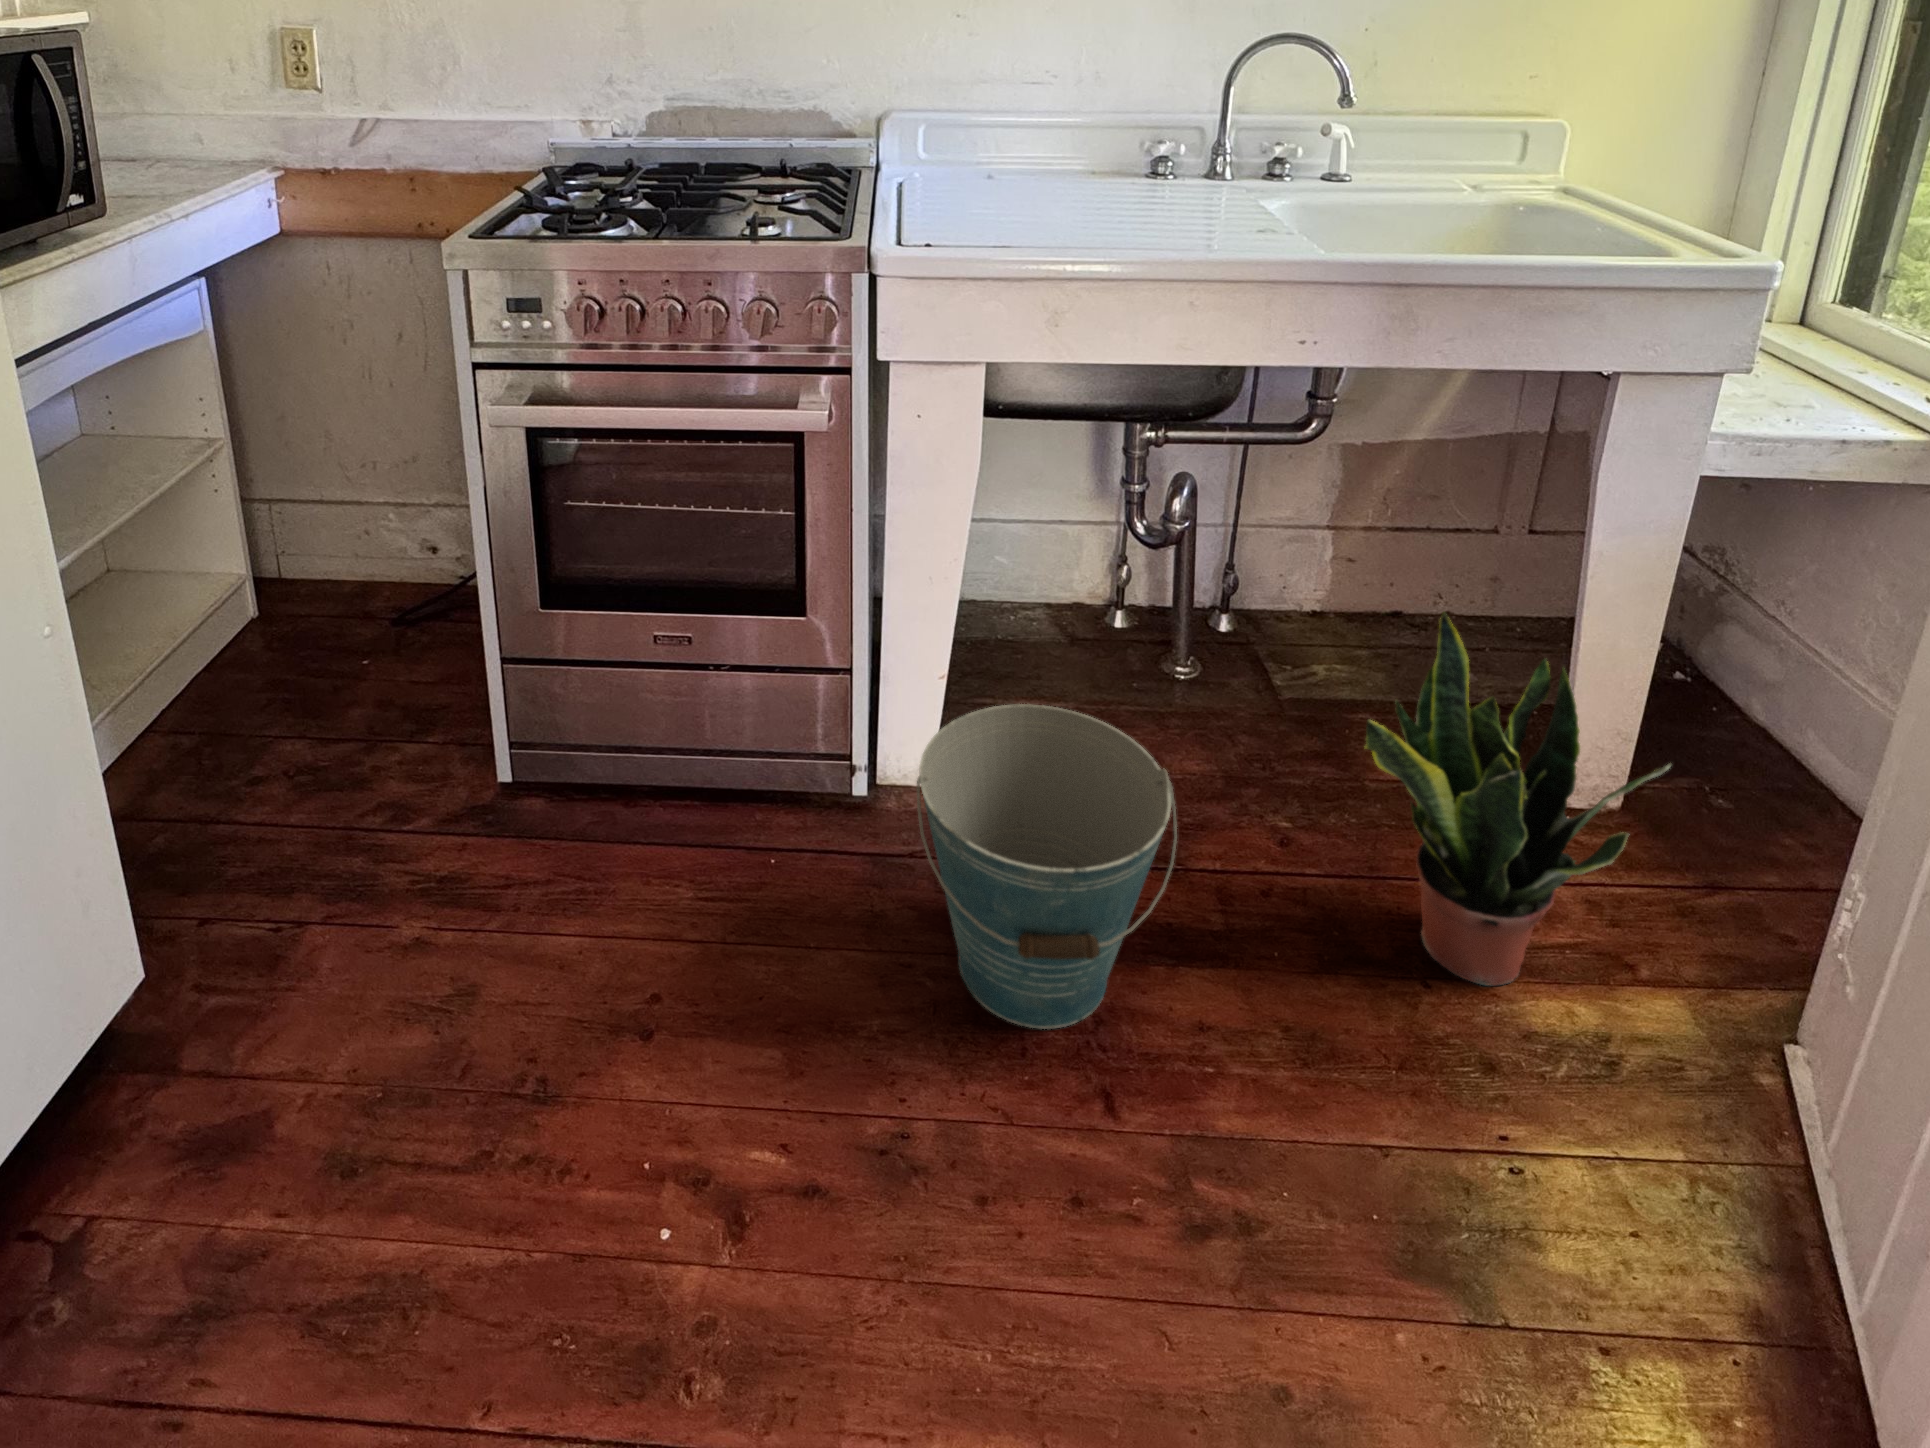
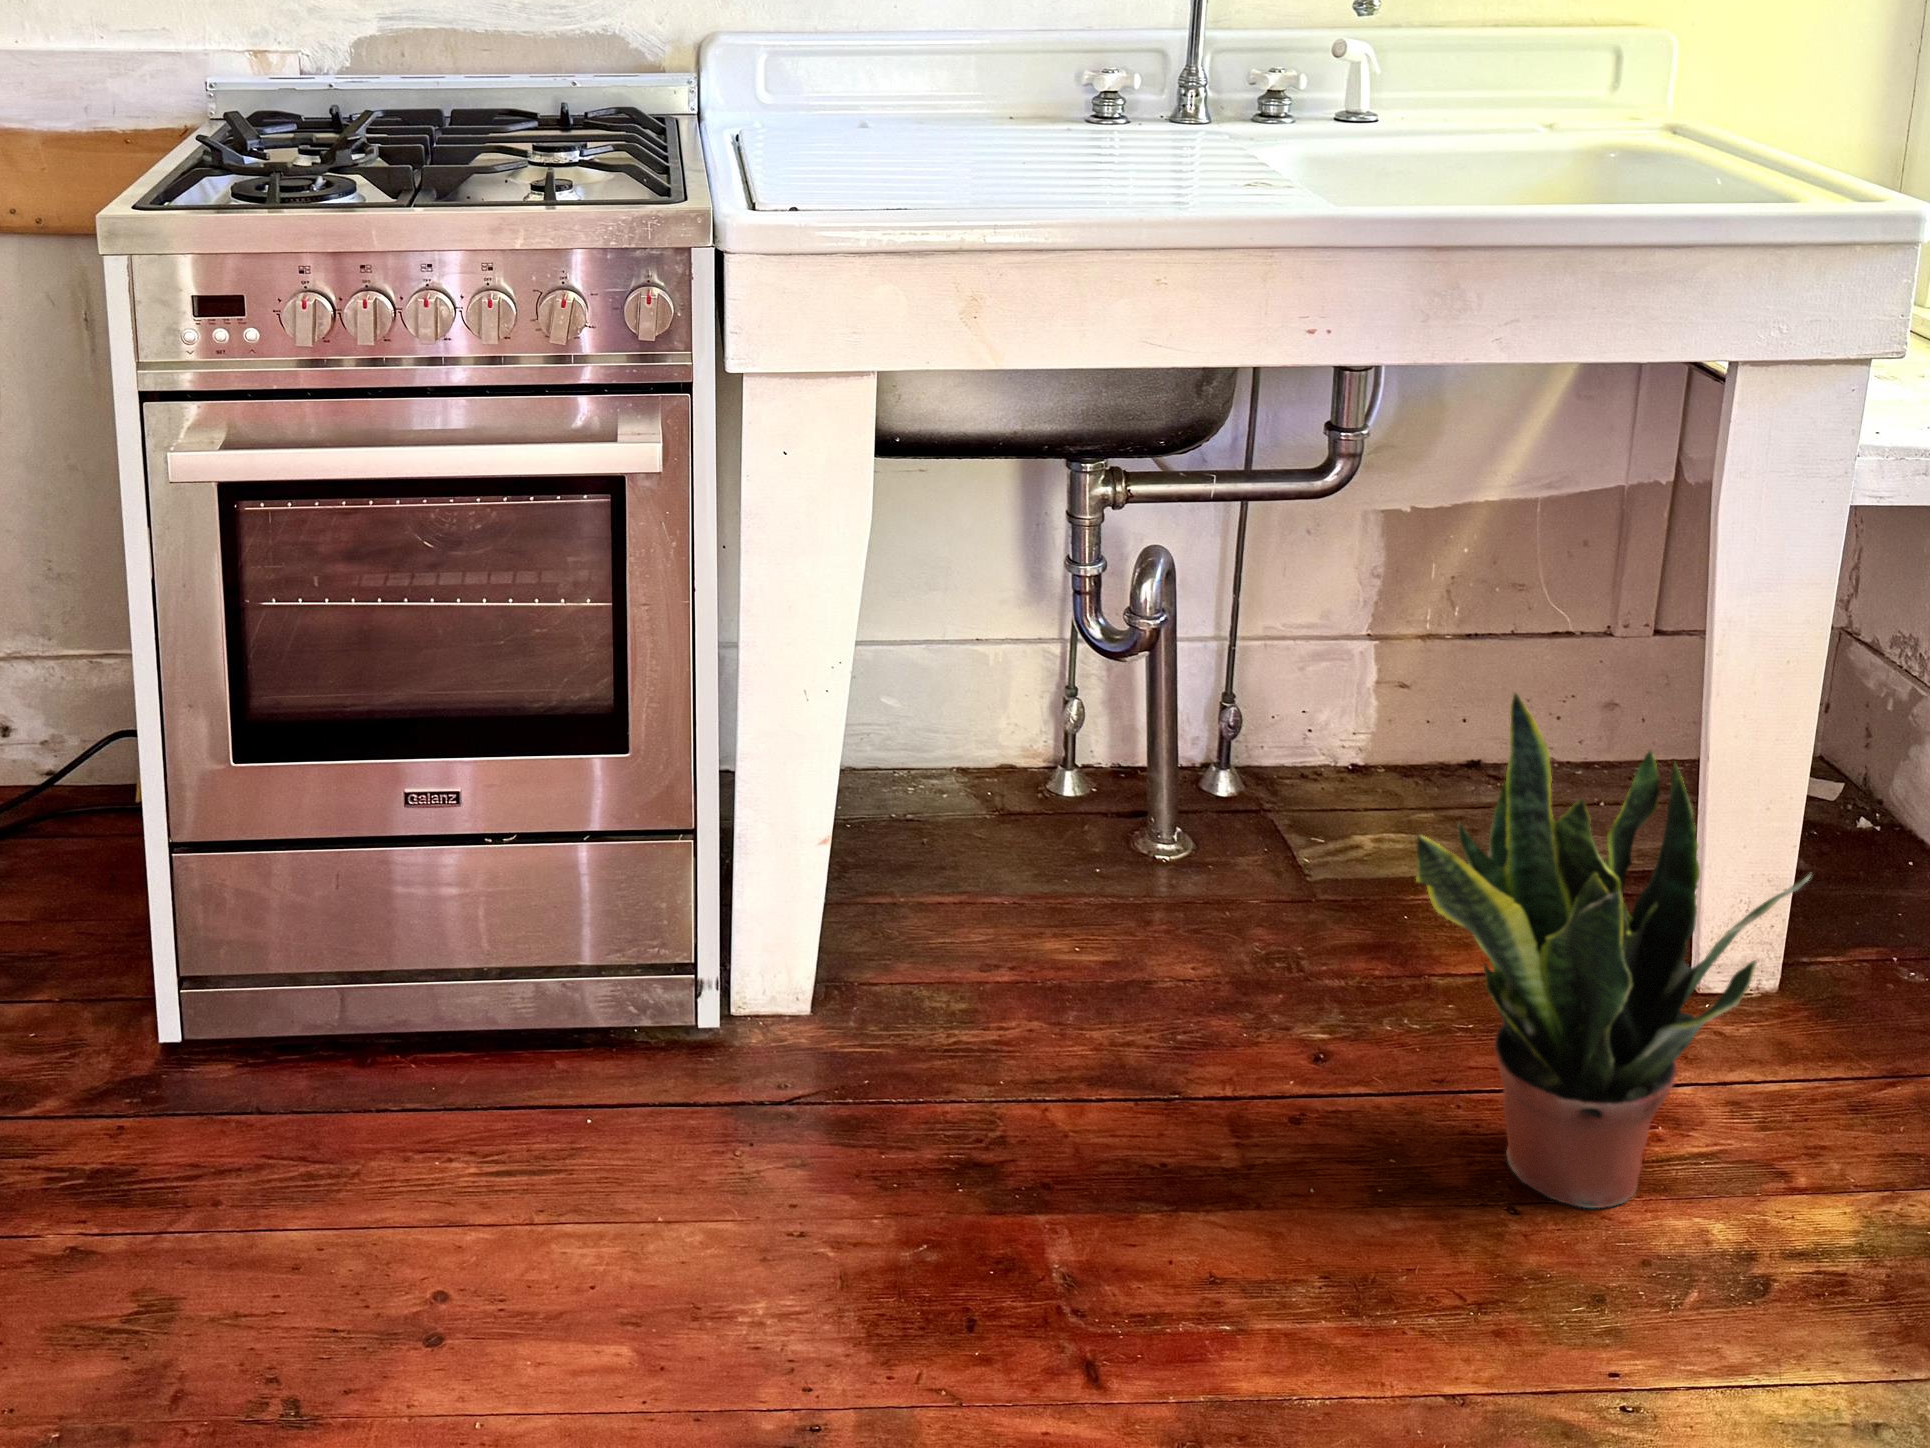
bucket: present [917,704,1177,1029] -> none [808,858,1170,1299]

